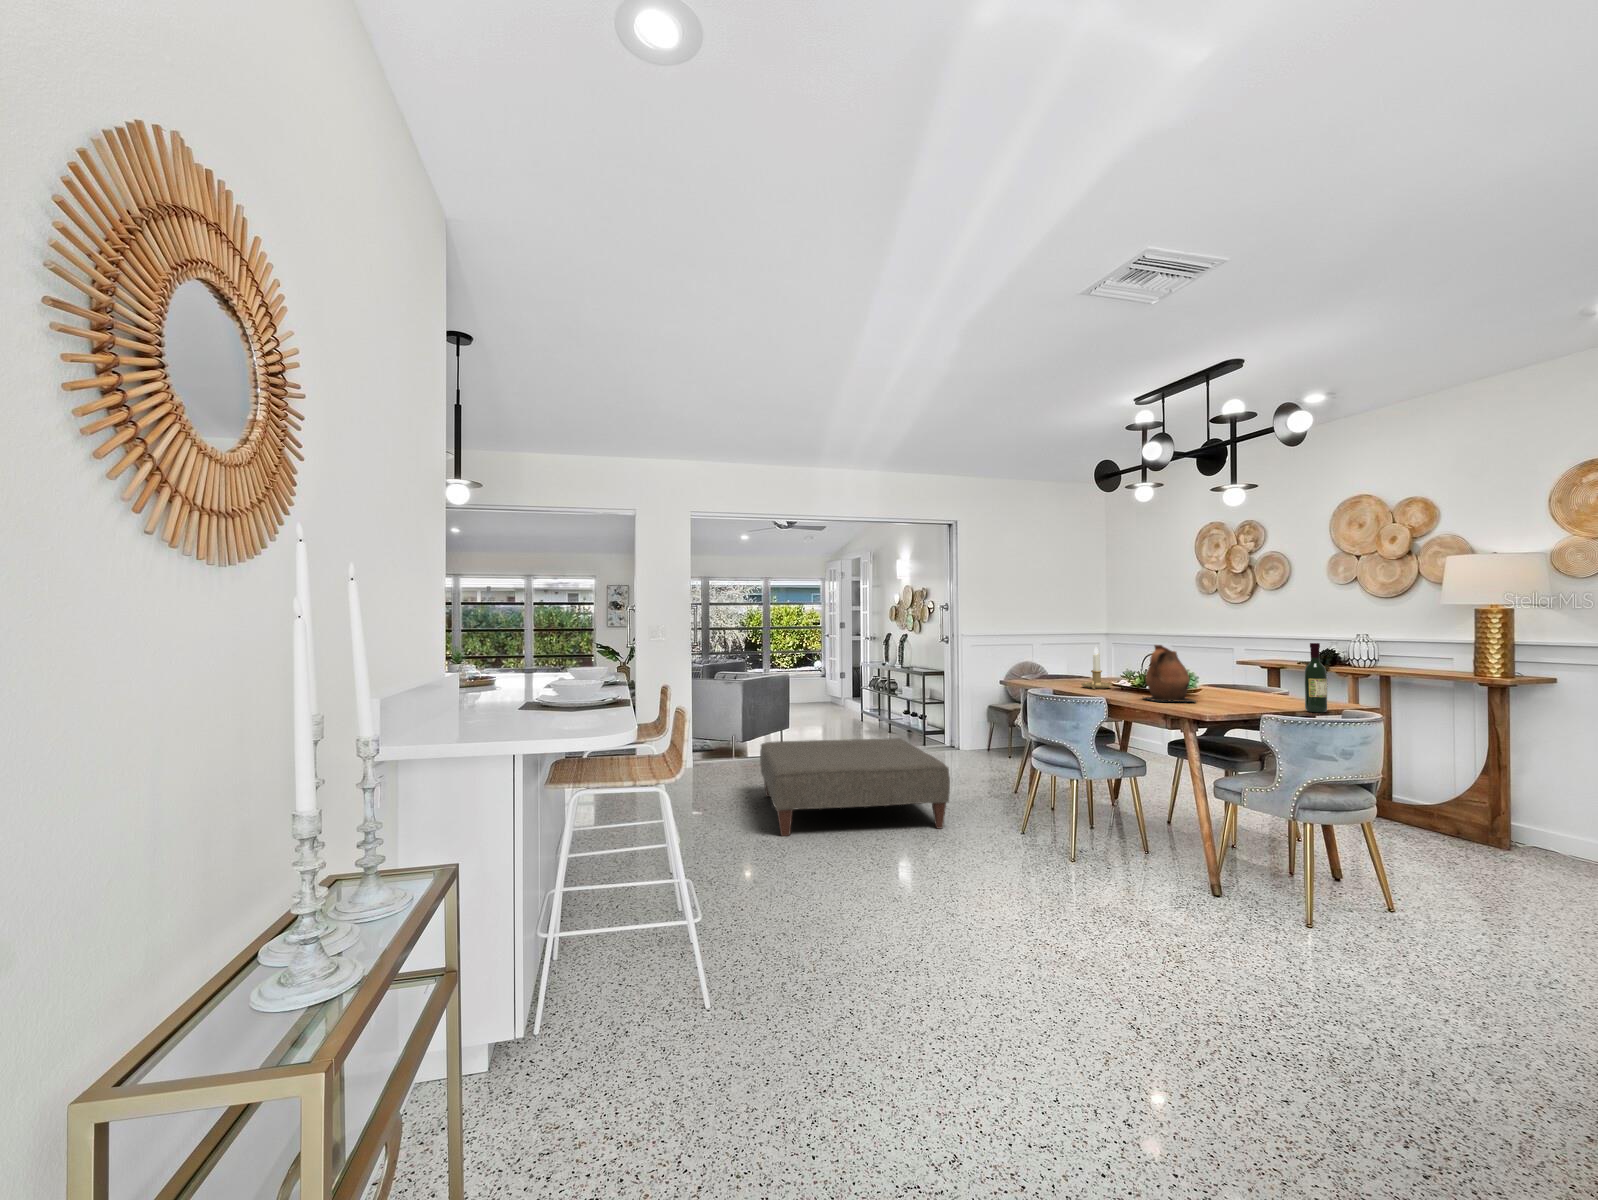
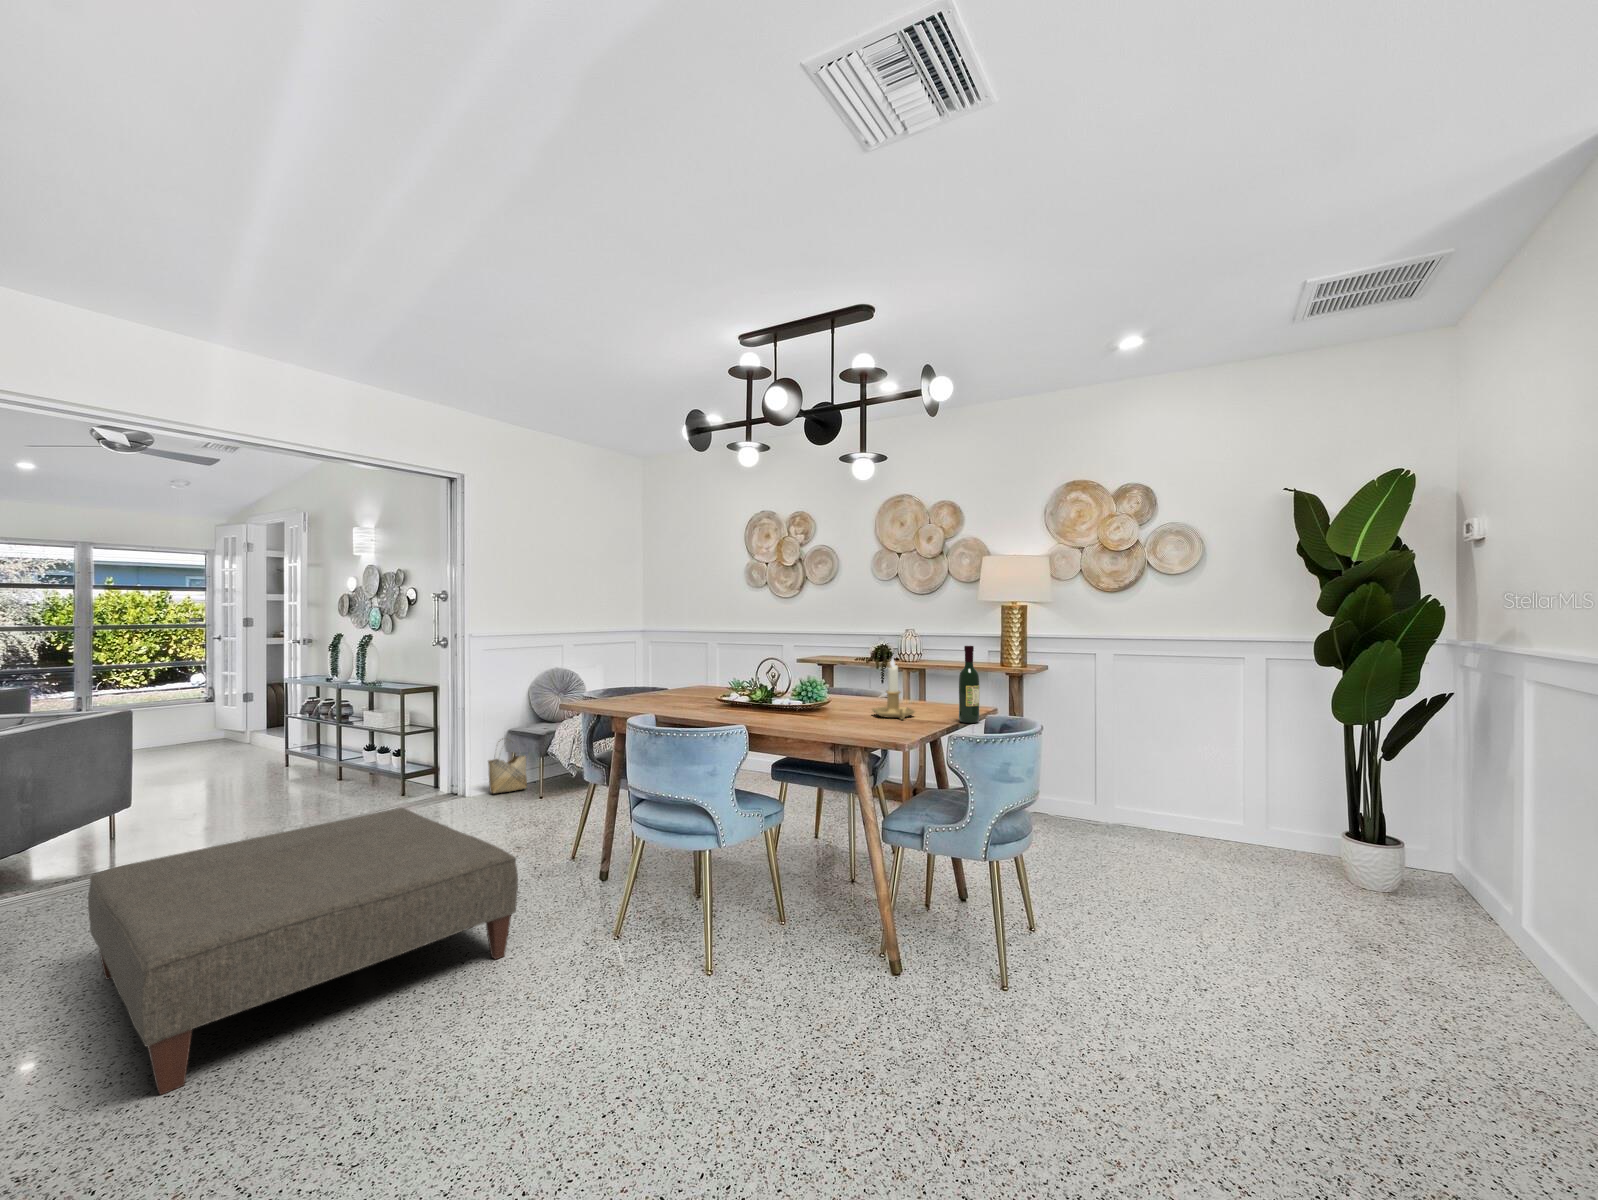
ceramic pitcher: present [1144,645,1196,702] -> none [780,652,846,724]
candlestick: present [1081,647,1112,689] -> present [872,658,915,720]
woven basket: none [973,713,1003,753] -> present [488,743,527,793]

